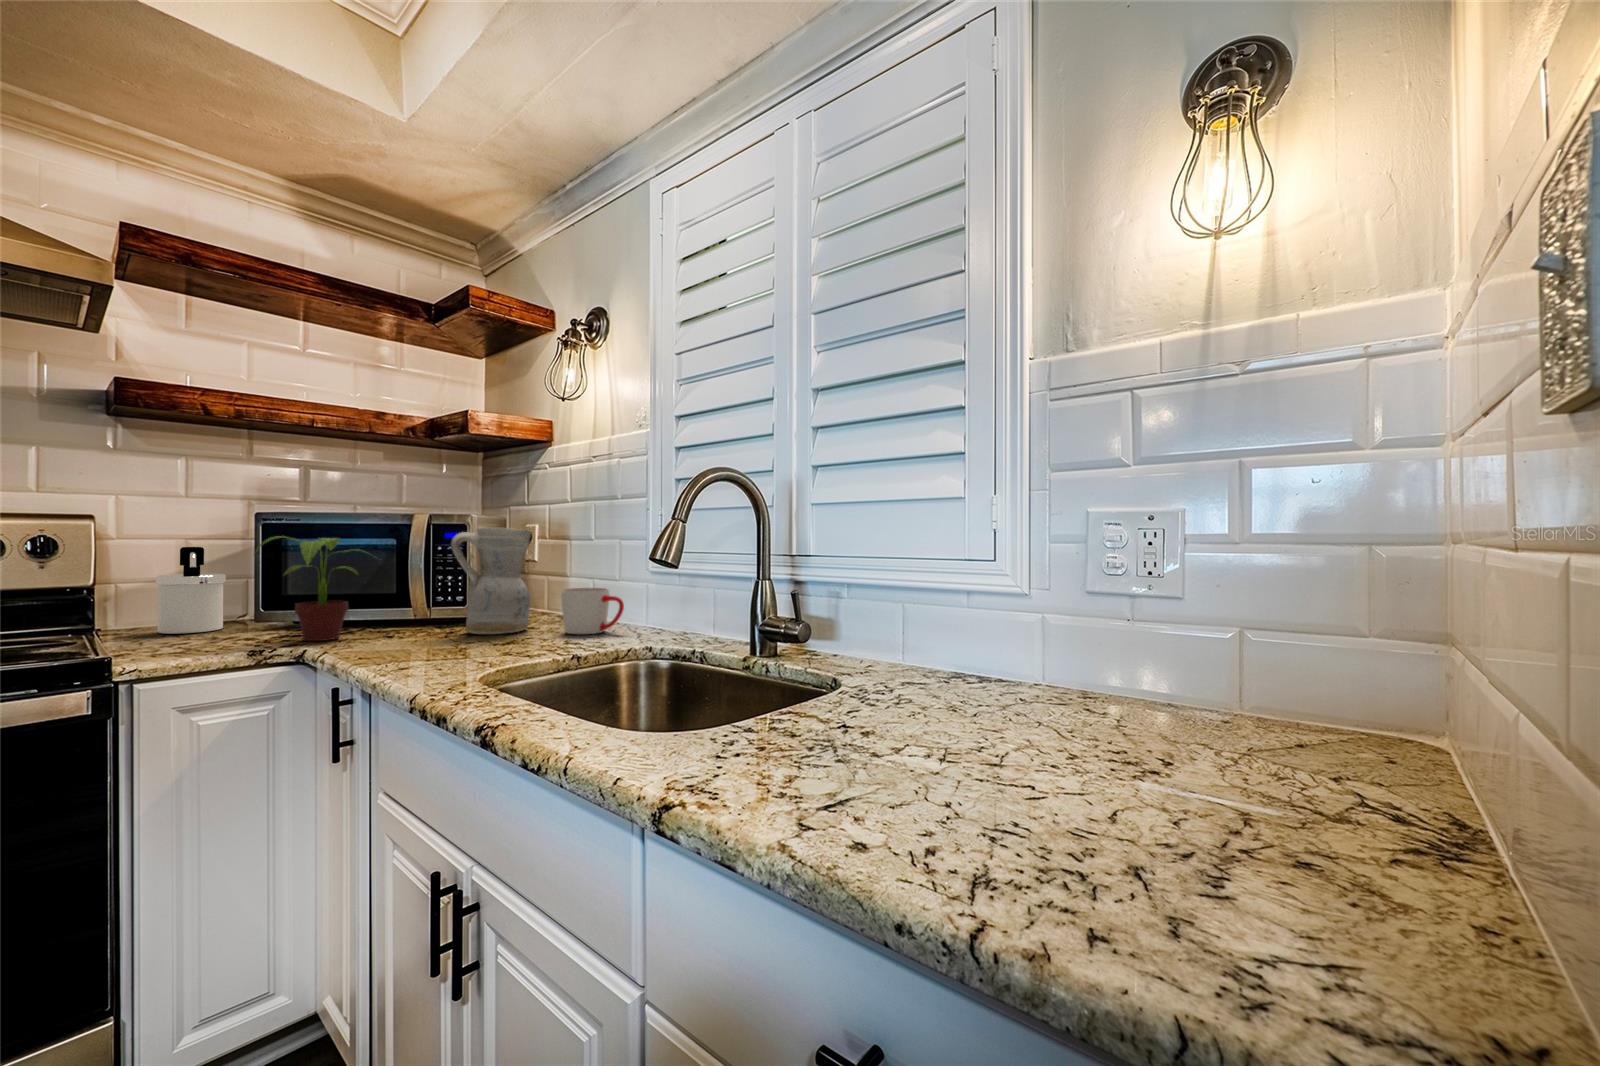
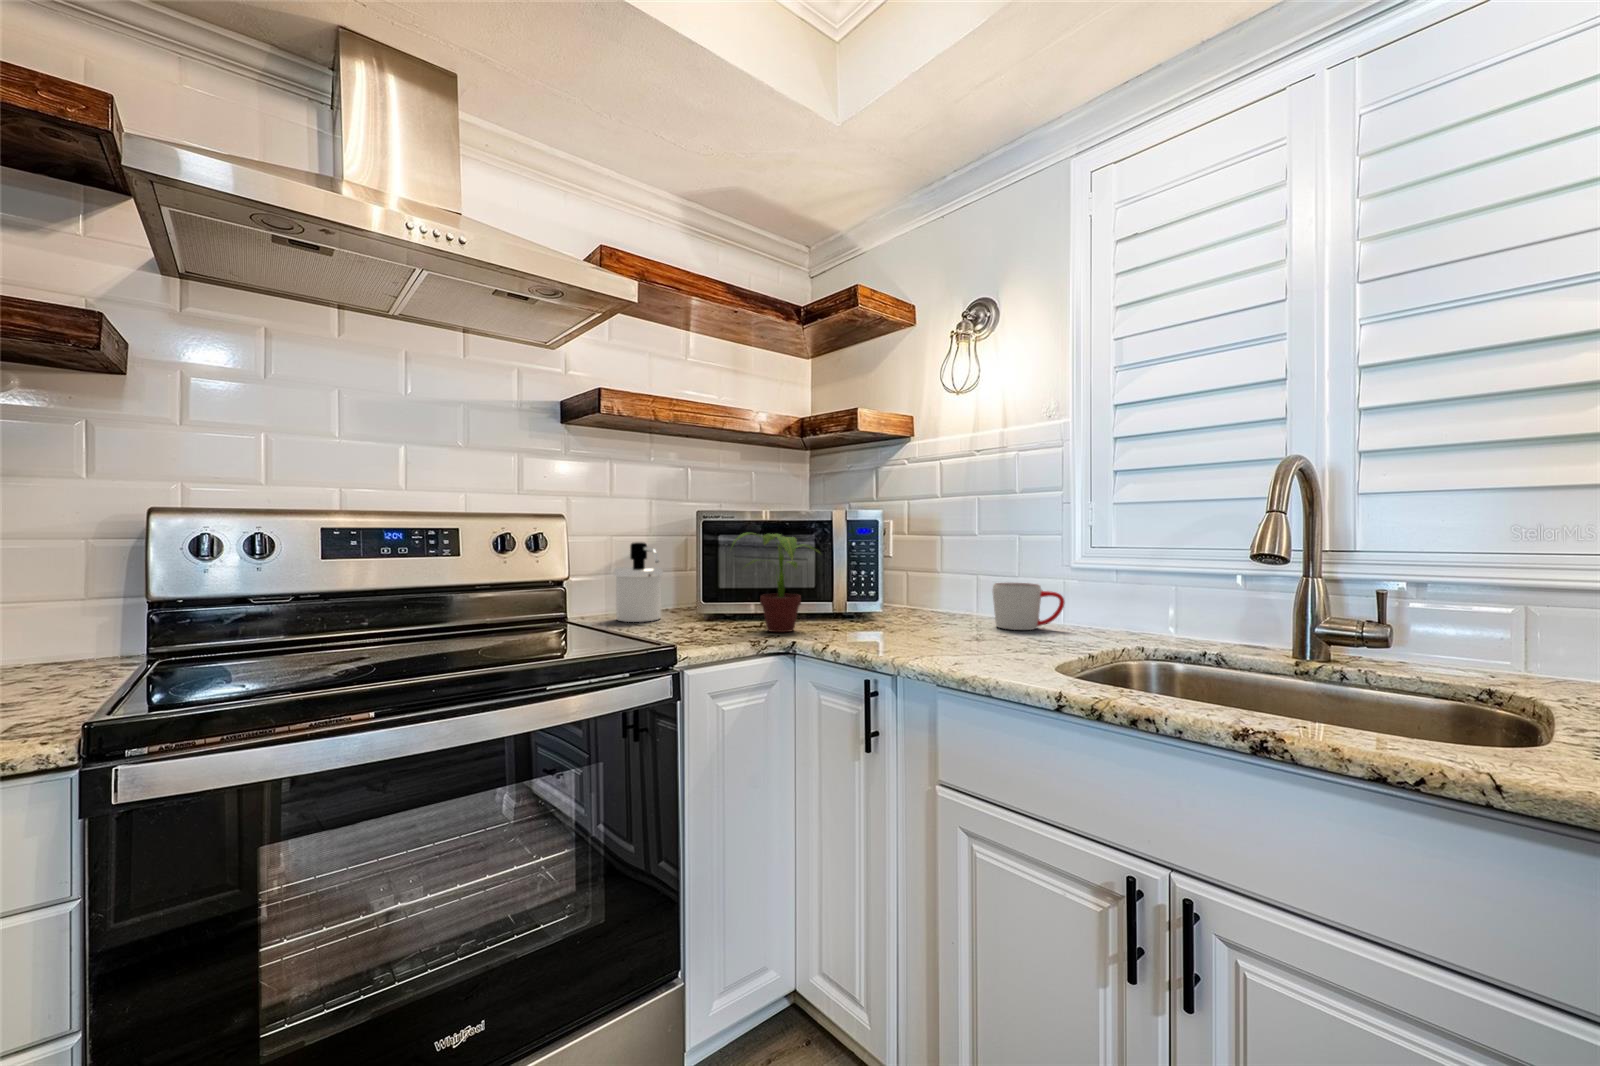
ceramic pitcher: present [451,527,531,634] -> none [888,522,956,628]

